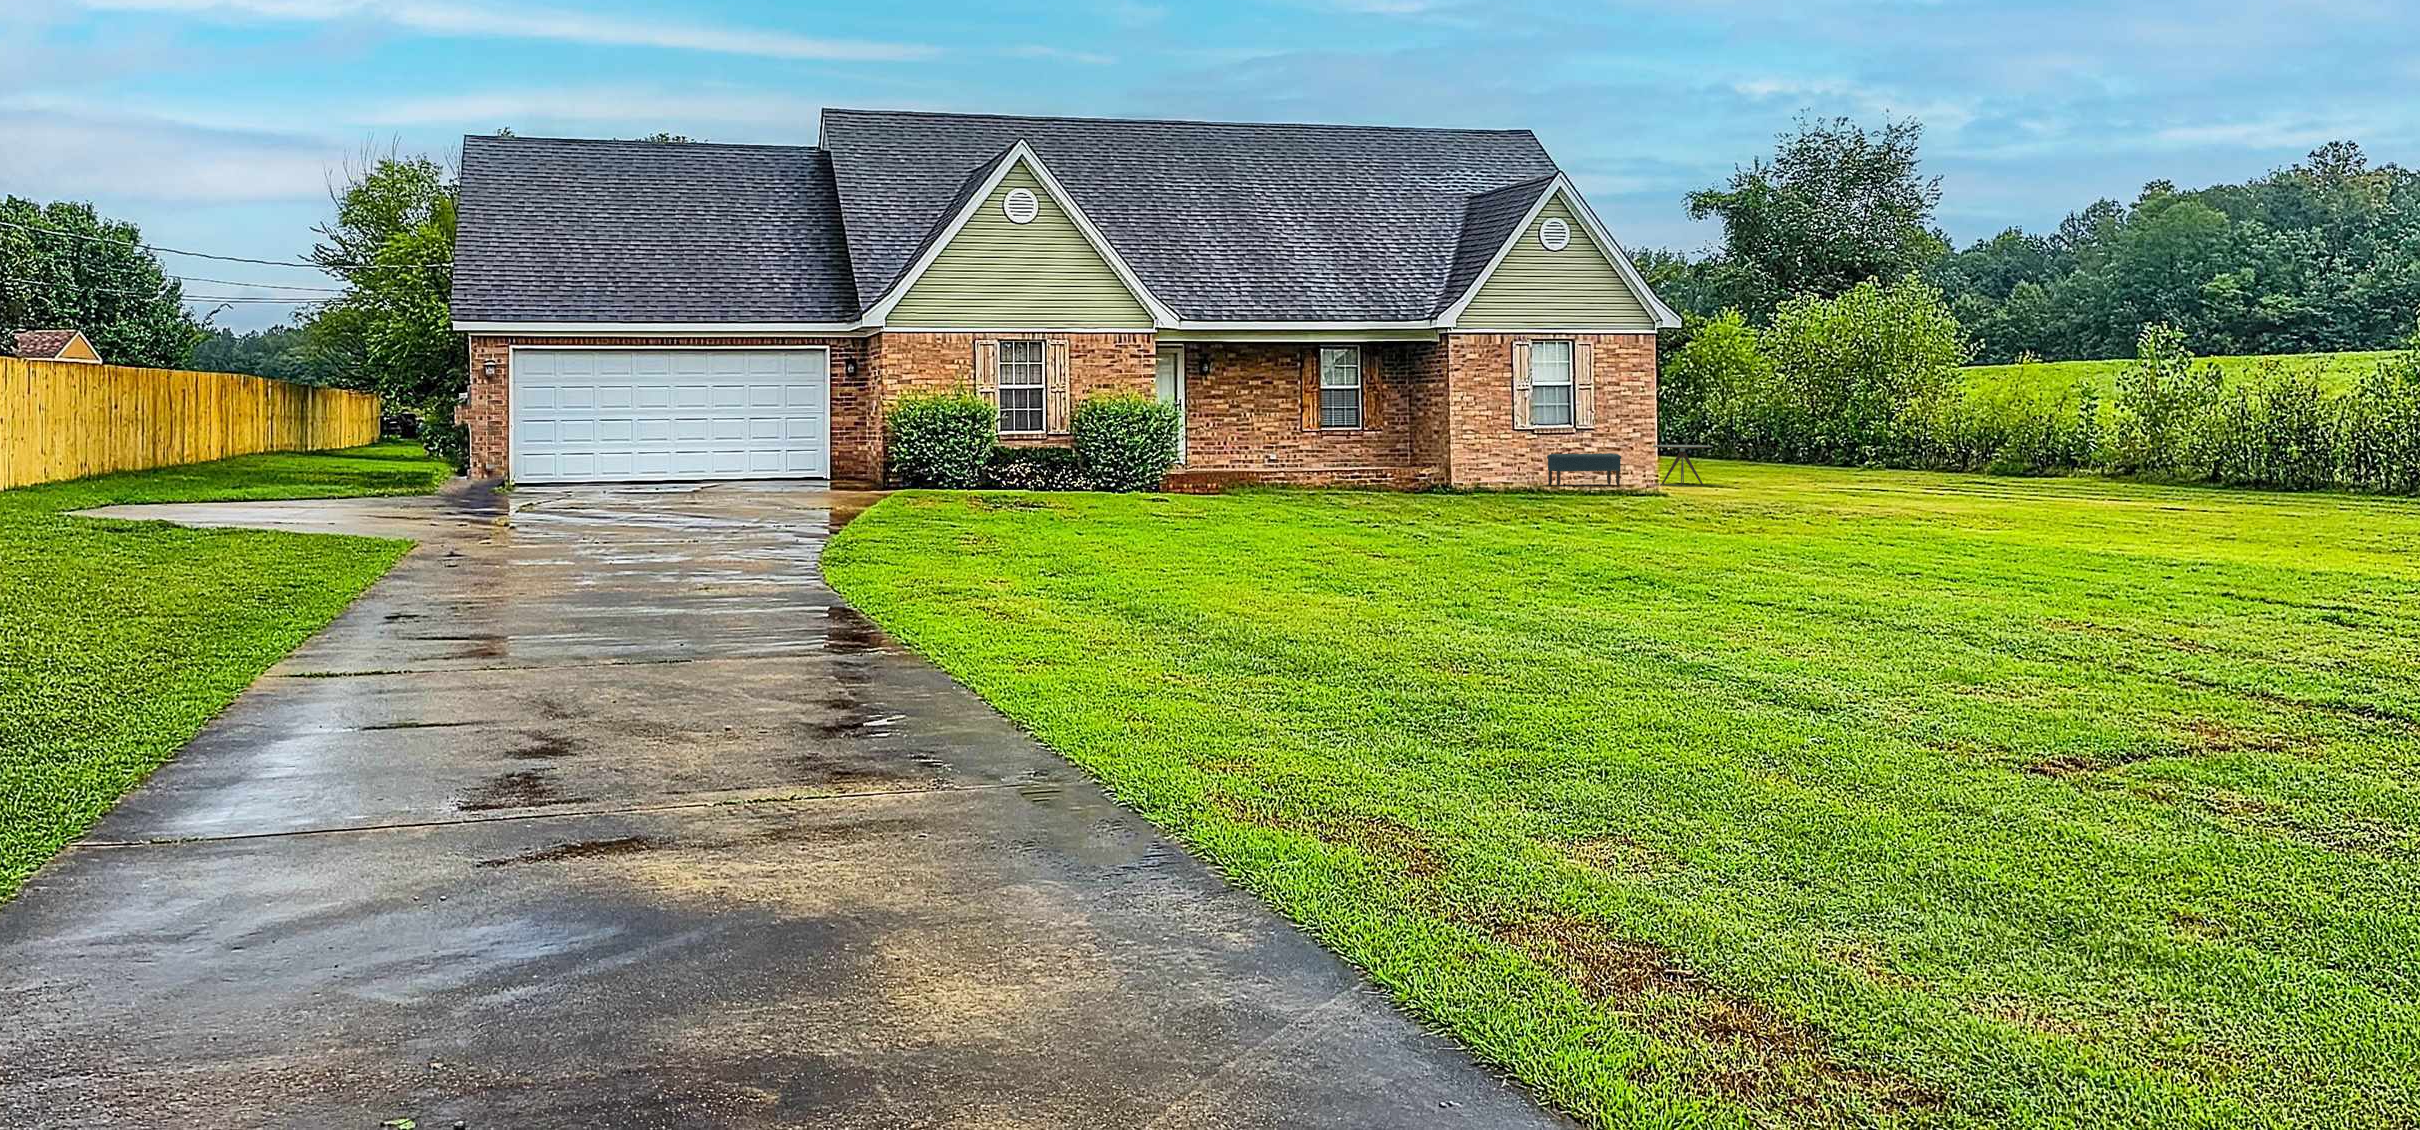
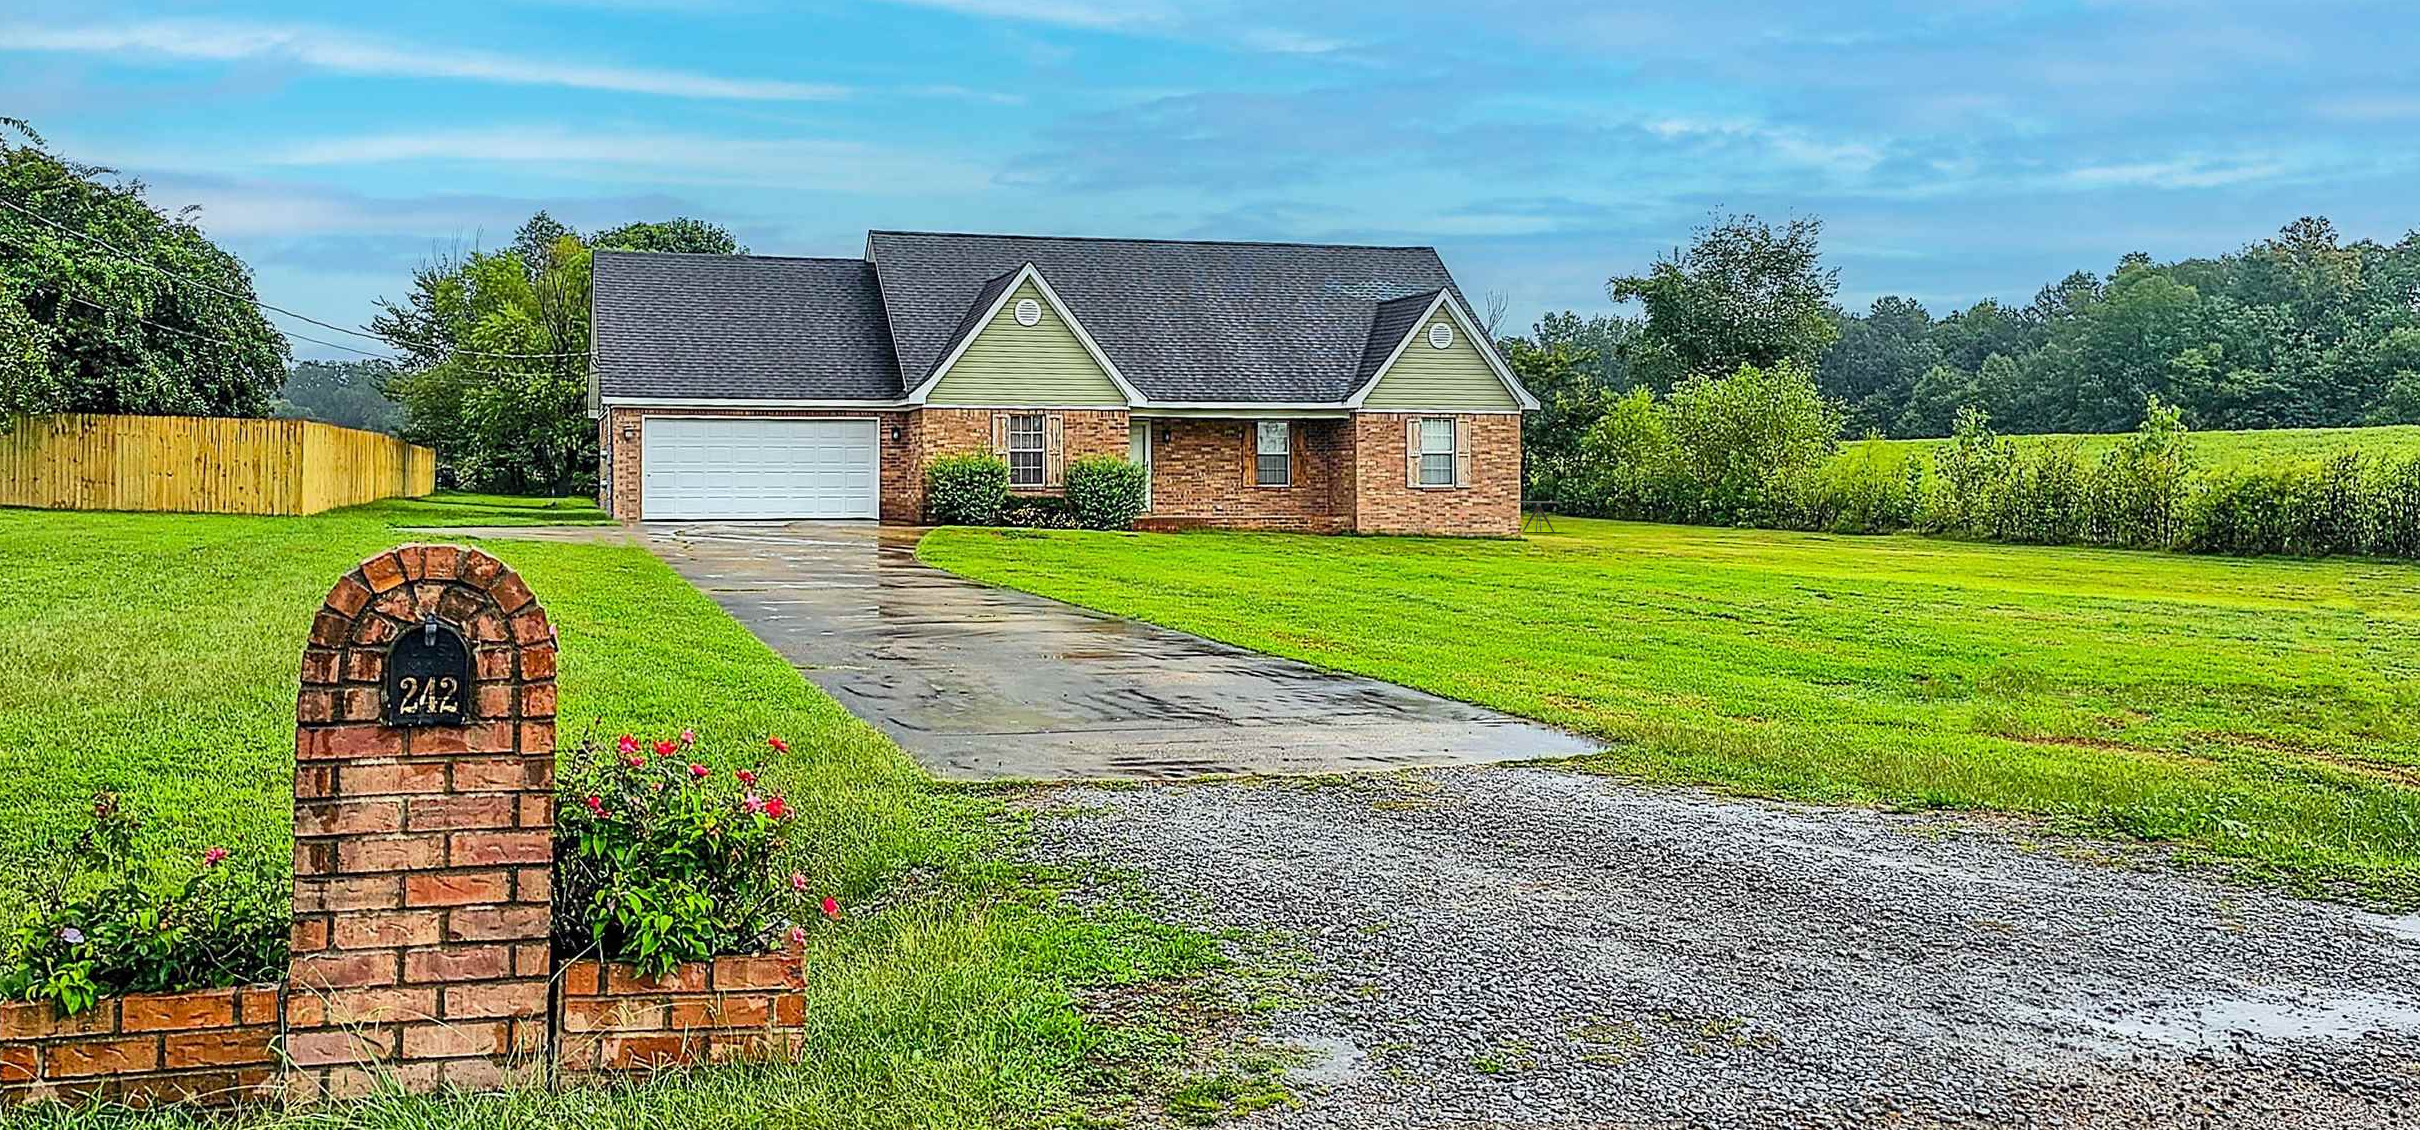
bench: present [1547,453,1621,486] -> none [1432,507,1489,532]

